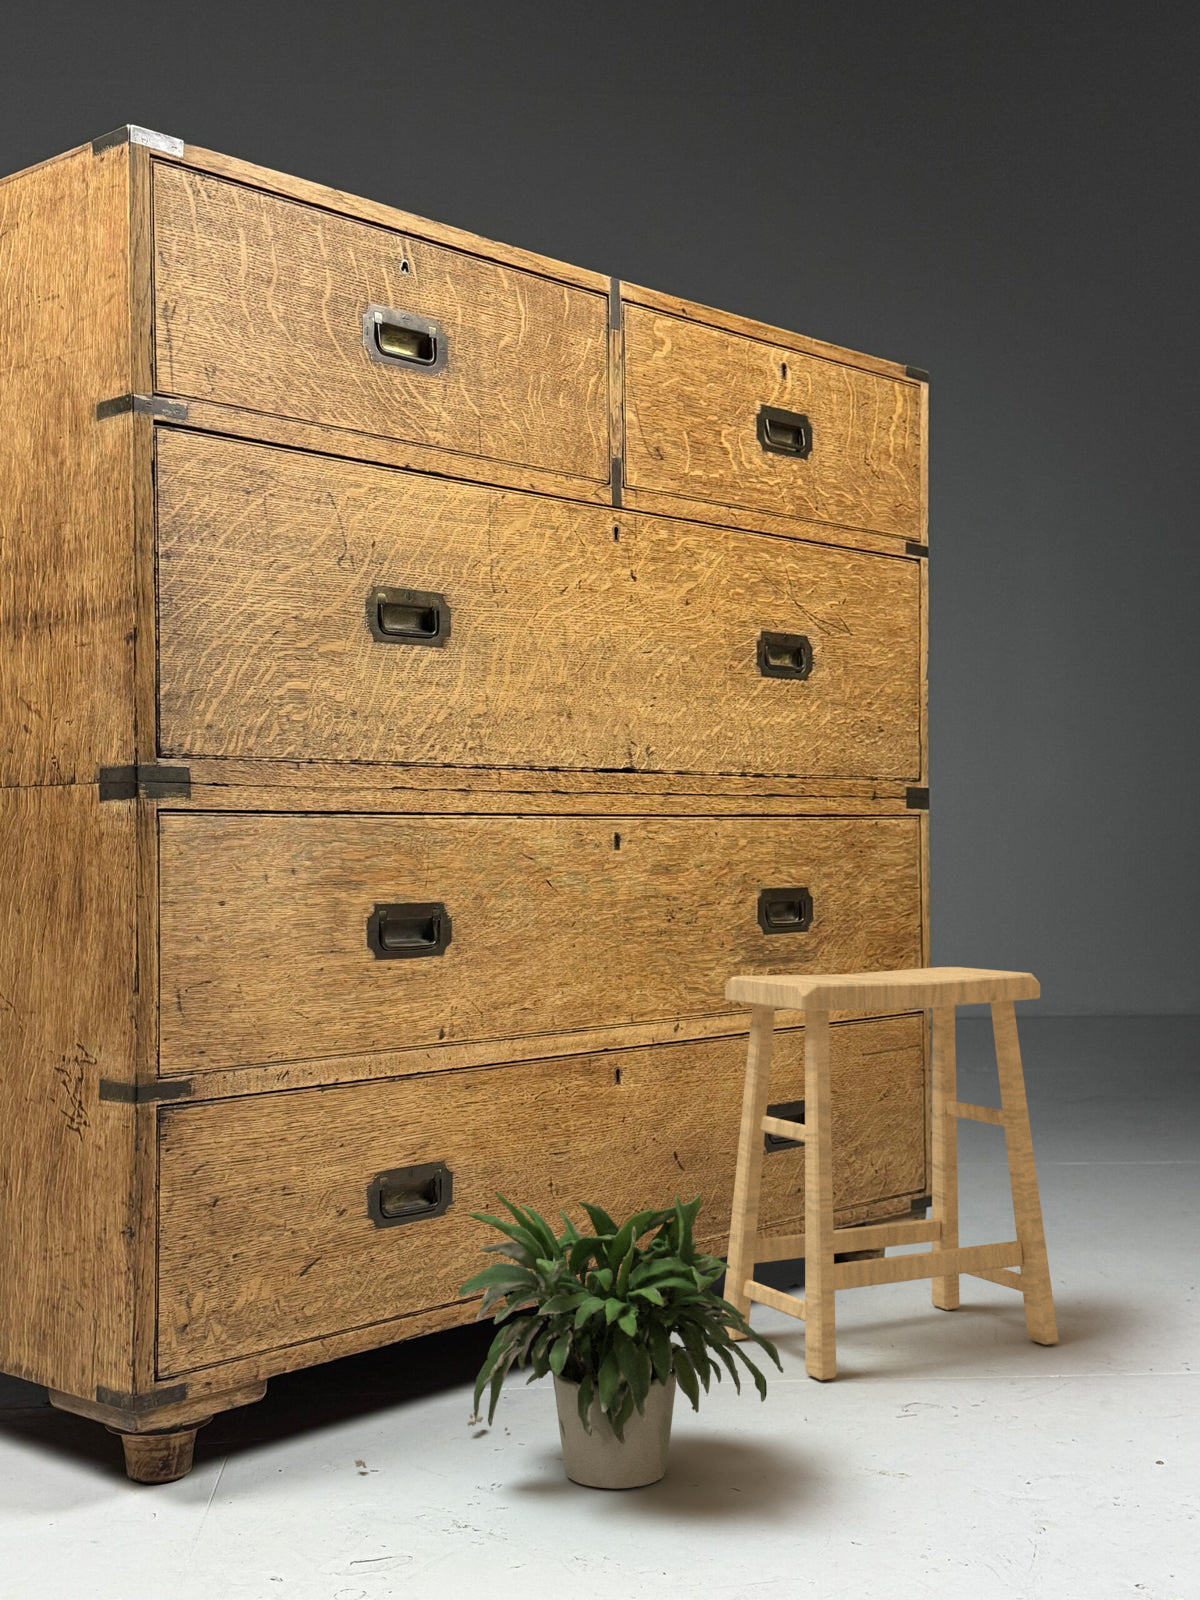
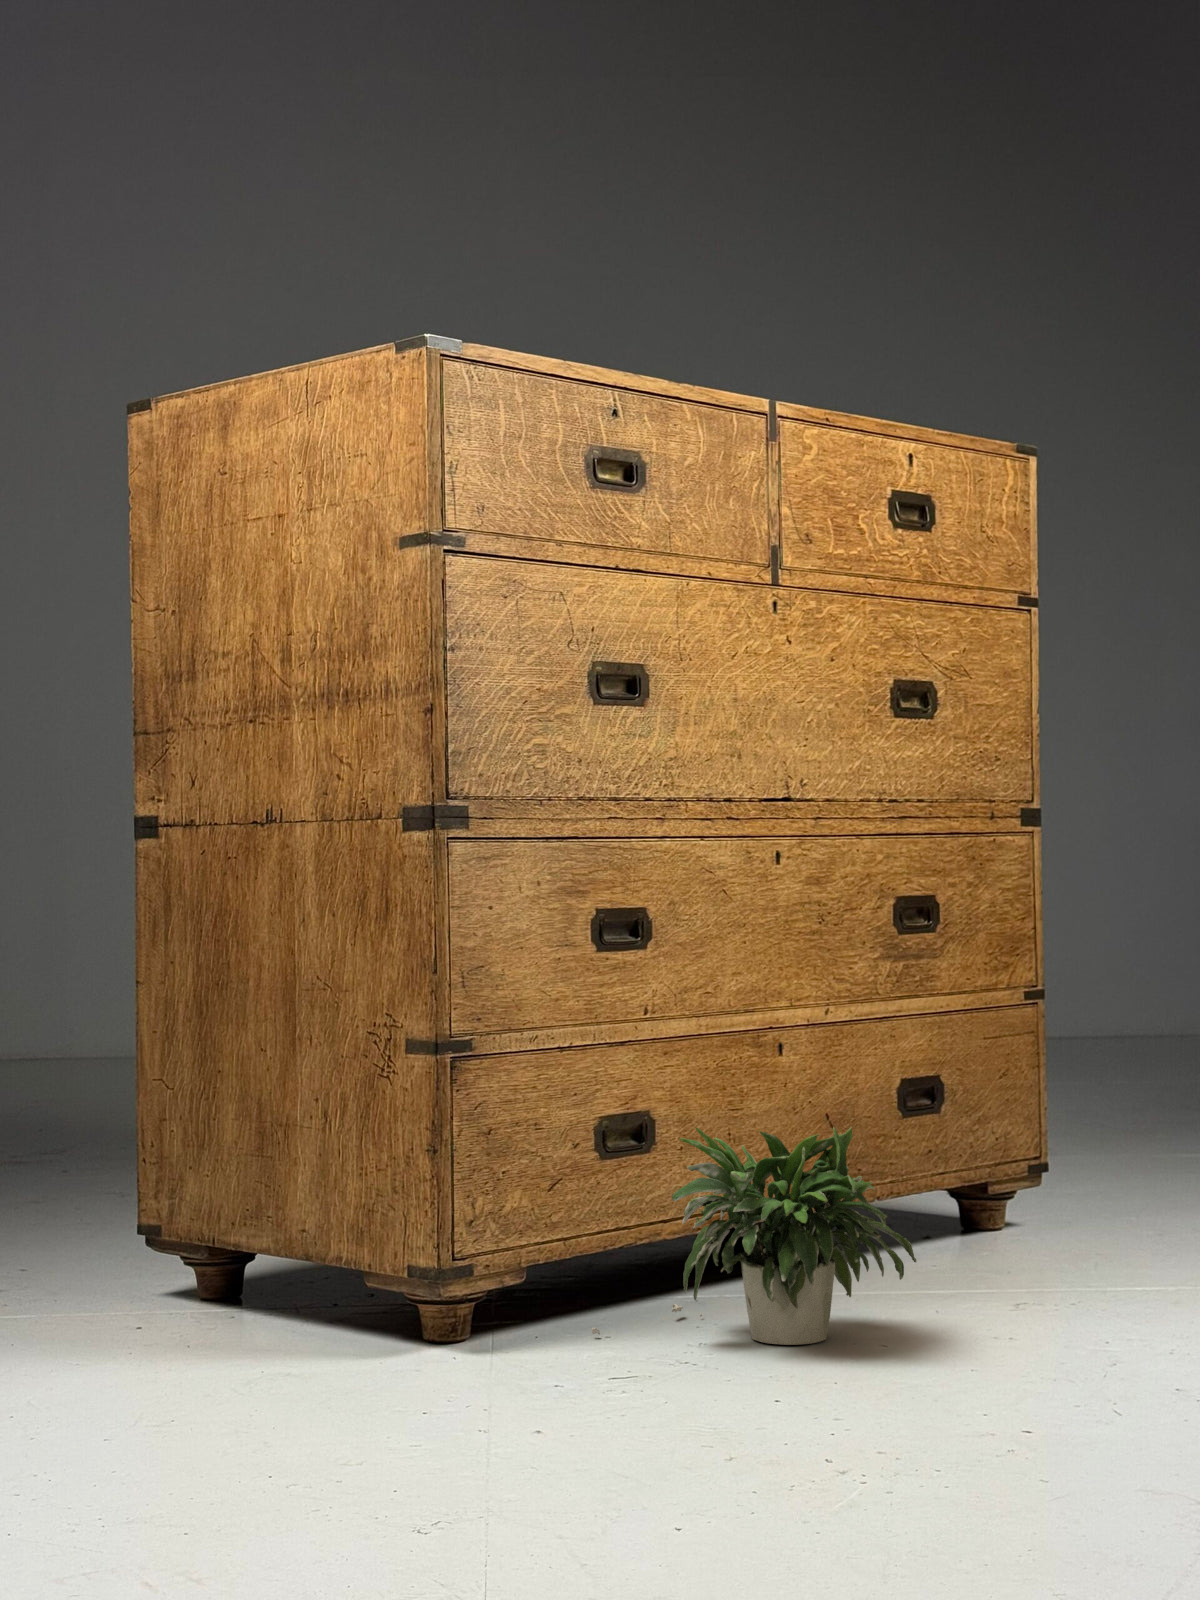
footstool: present [722,967,1058,1380] -> none [864,962,1144,1291]

